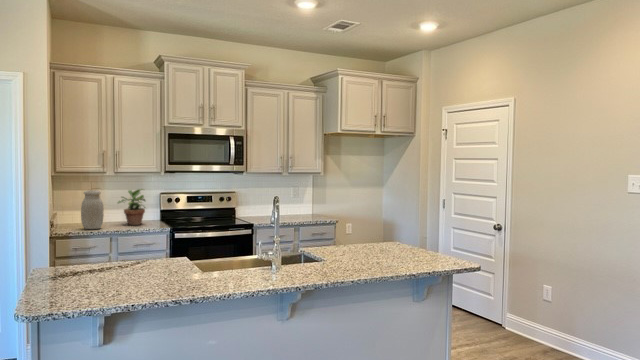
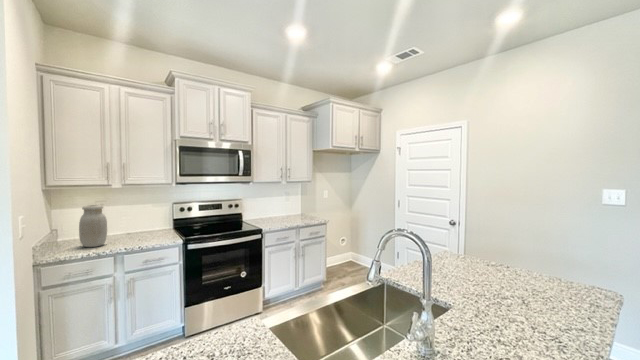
potted plant: present [118,189,145,225] -> none [124,201,157,237]

